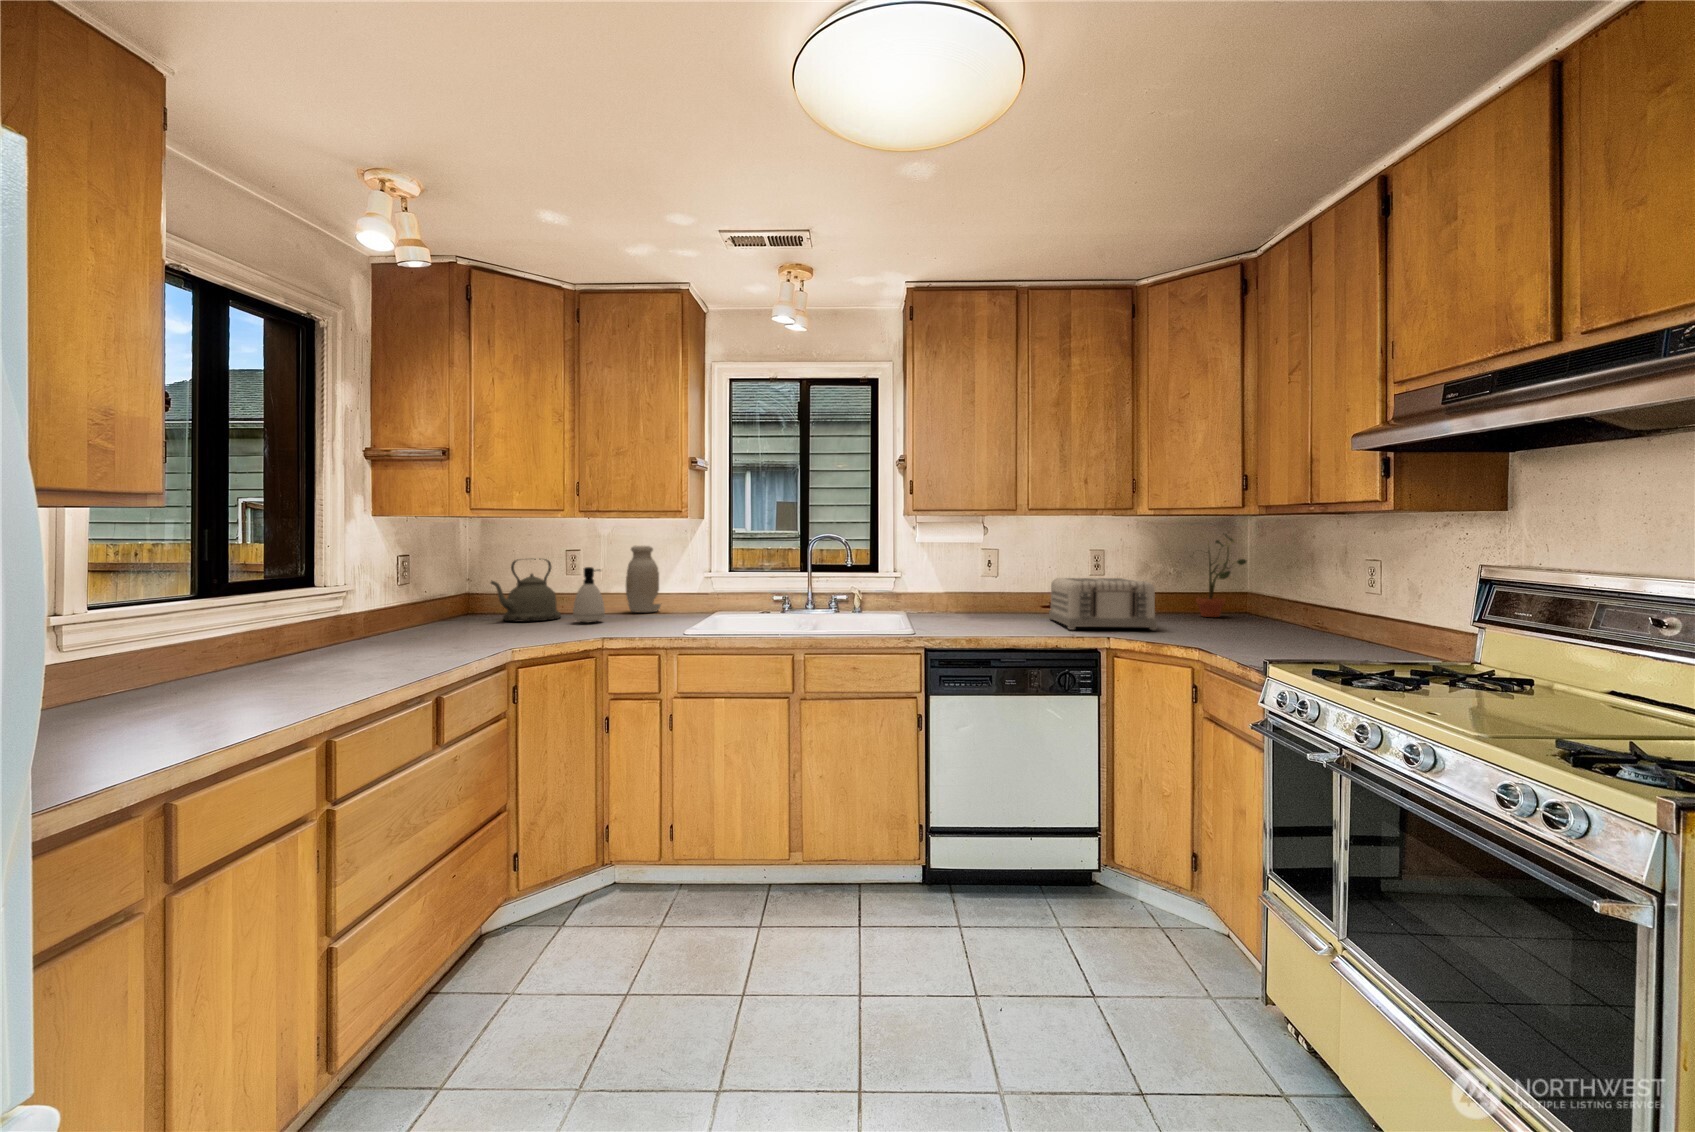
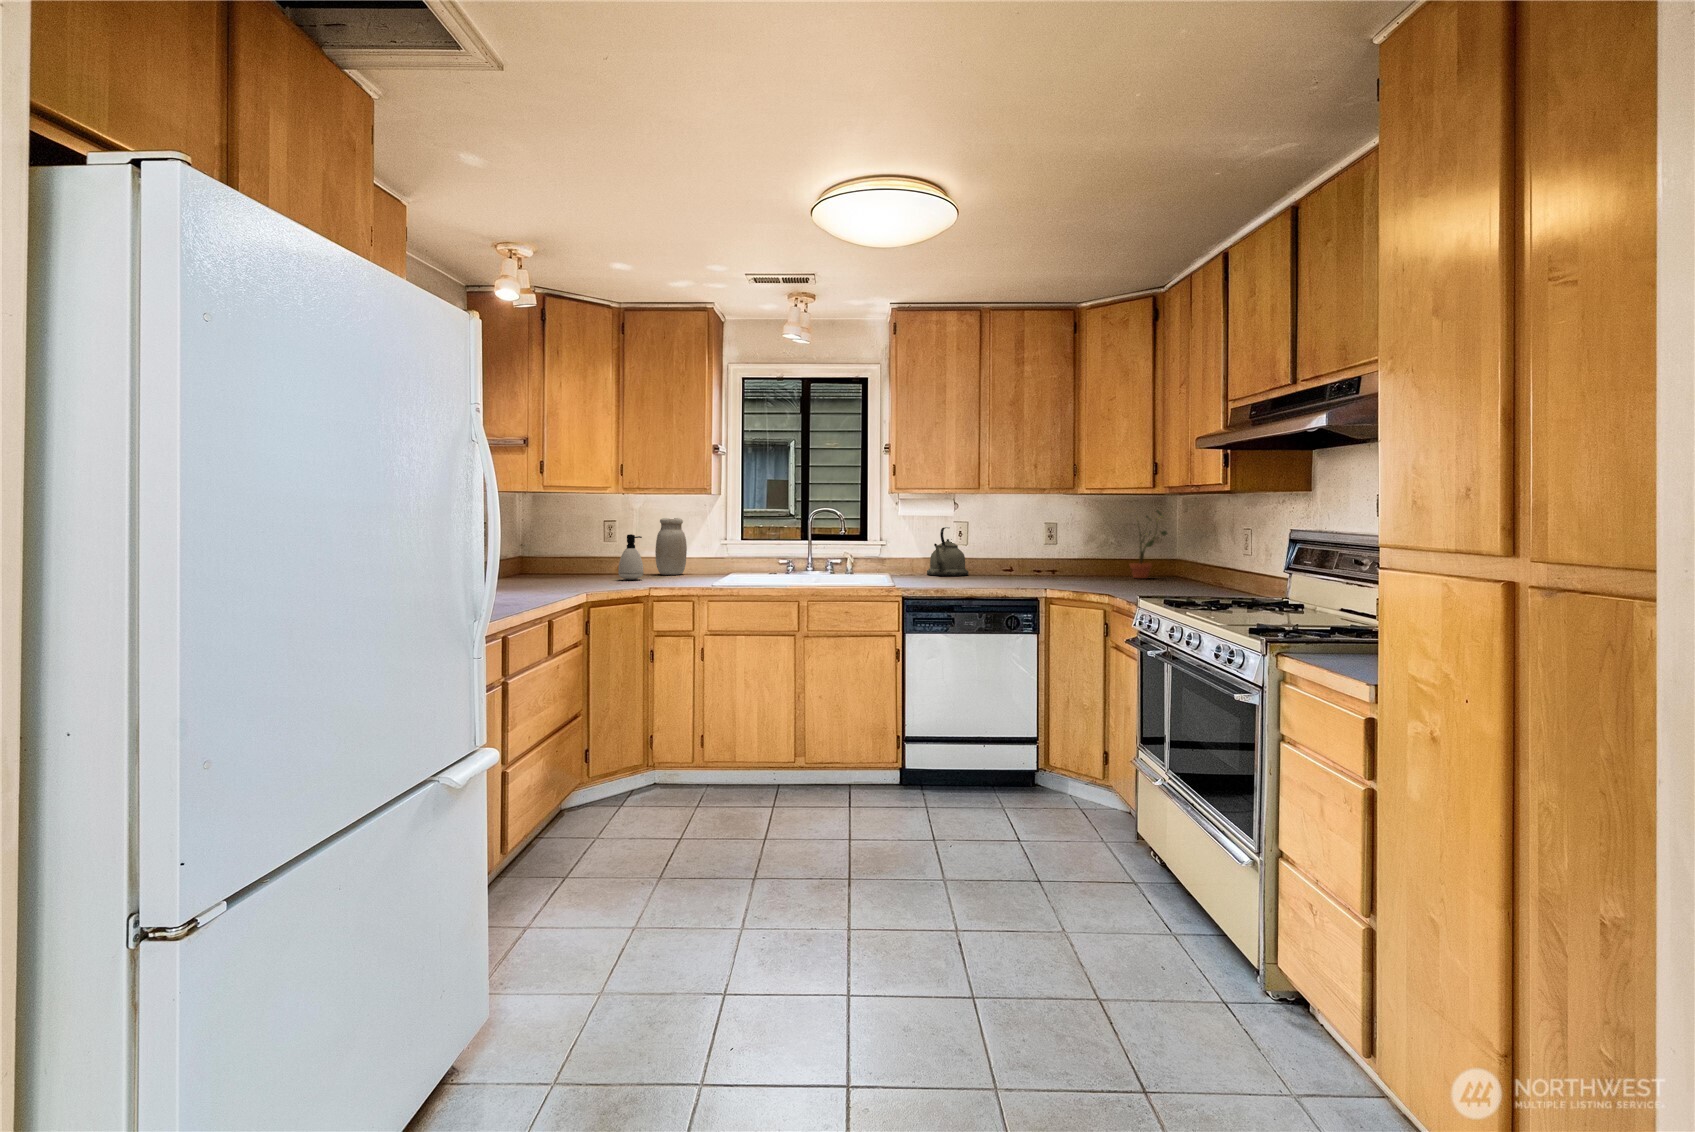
kettle: present [491,559,561,622] -> present [927,527,968,576]
toaster: present [1049,578,1157,630] -> none [1007,545,1086,584]

